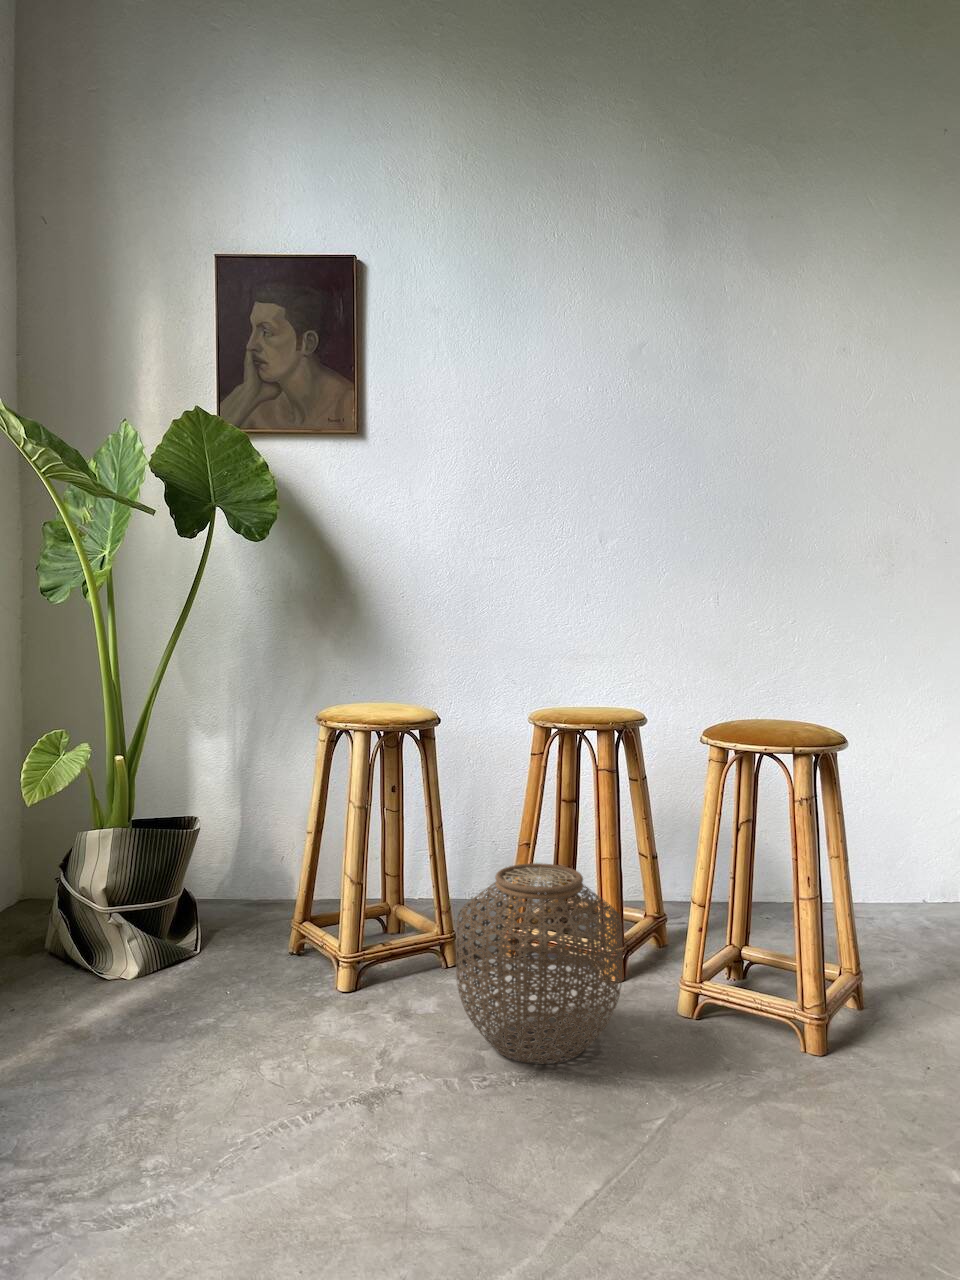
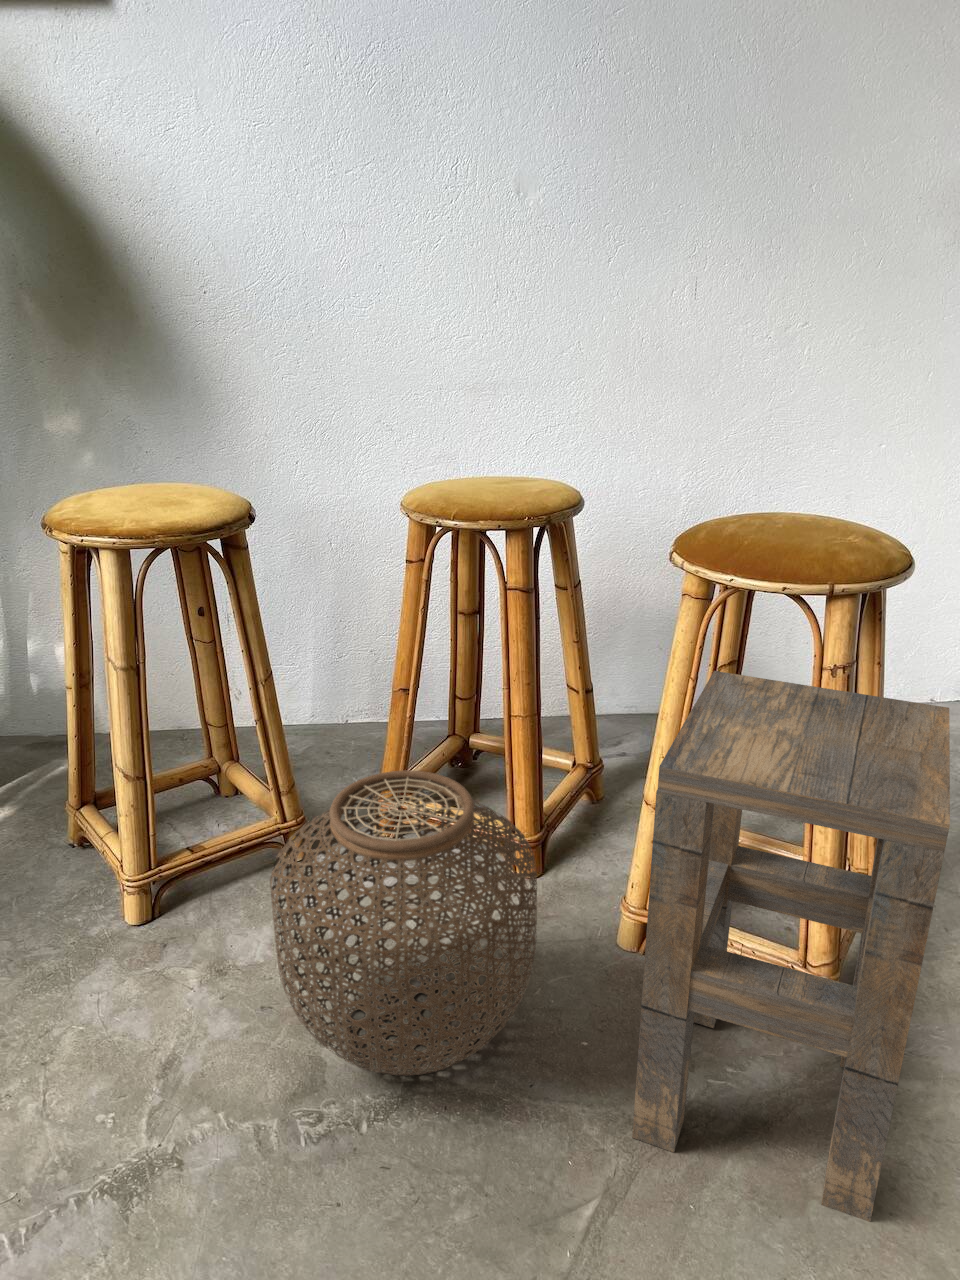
side table: none [688,798,865,1136] -> present [632,671,950,1222]

